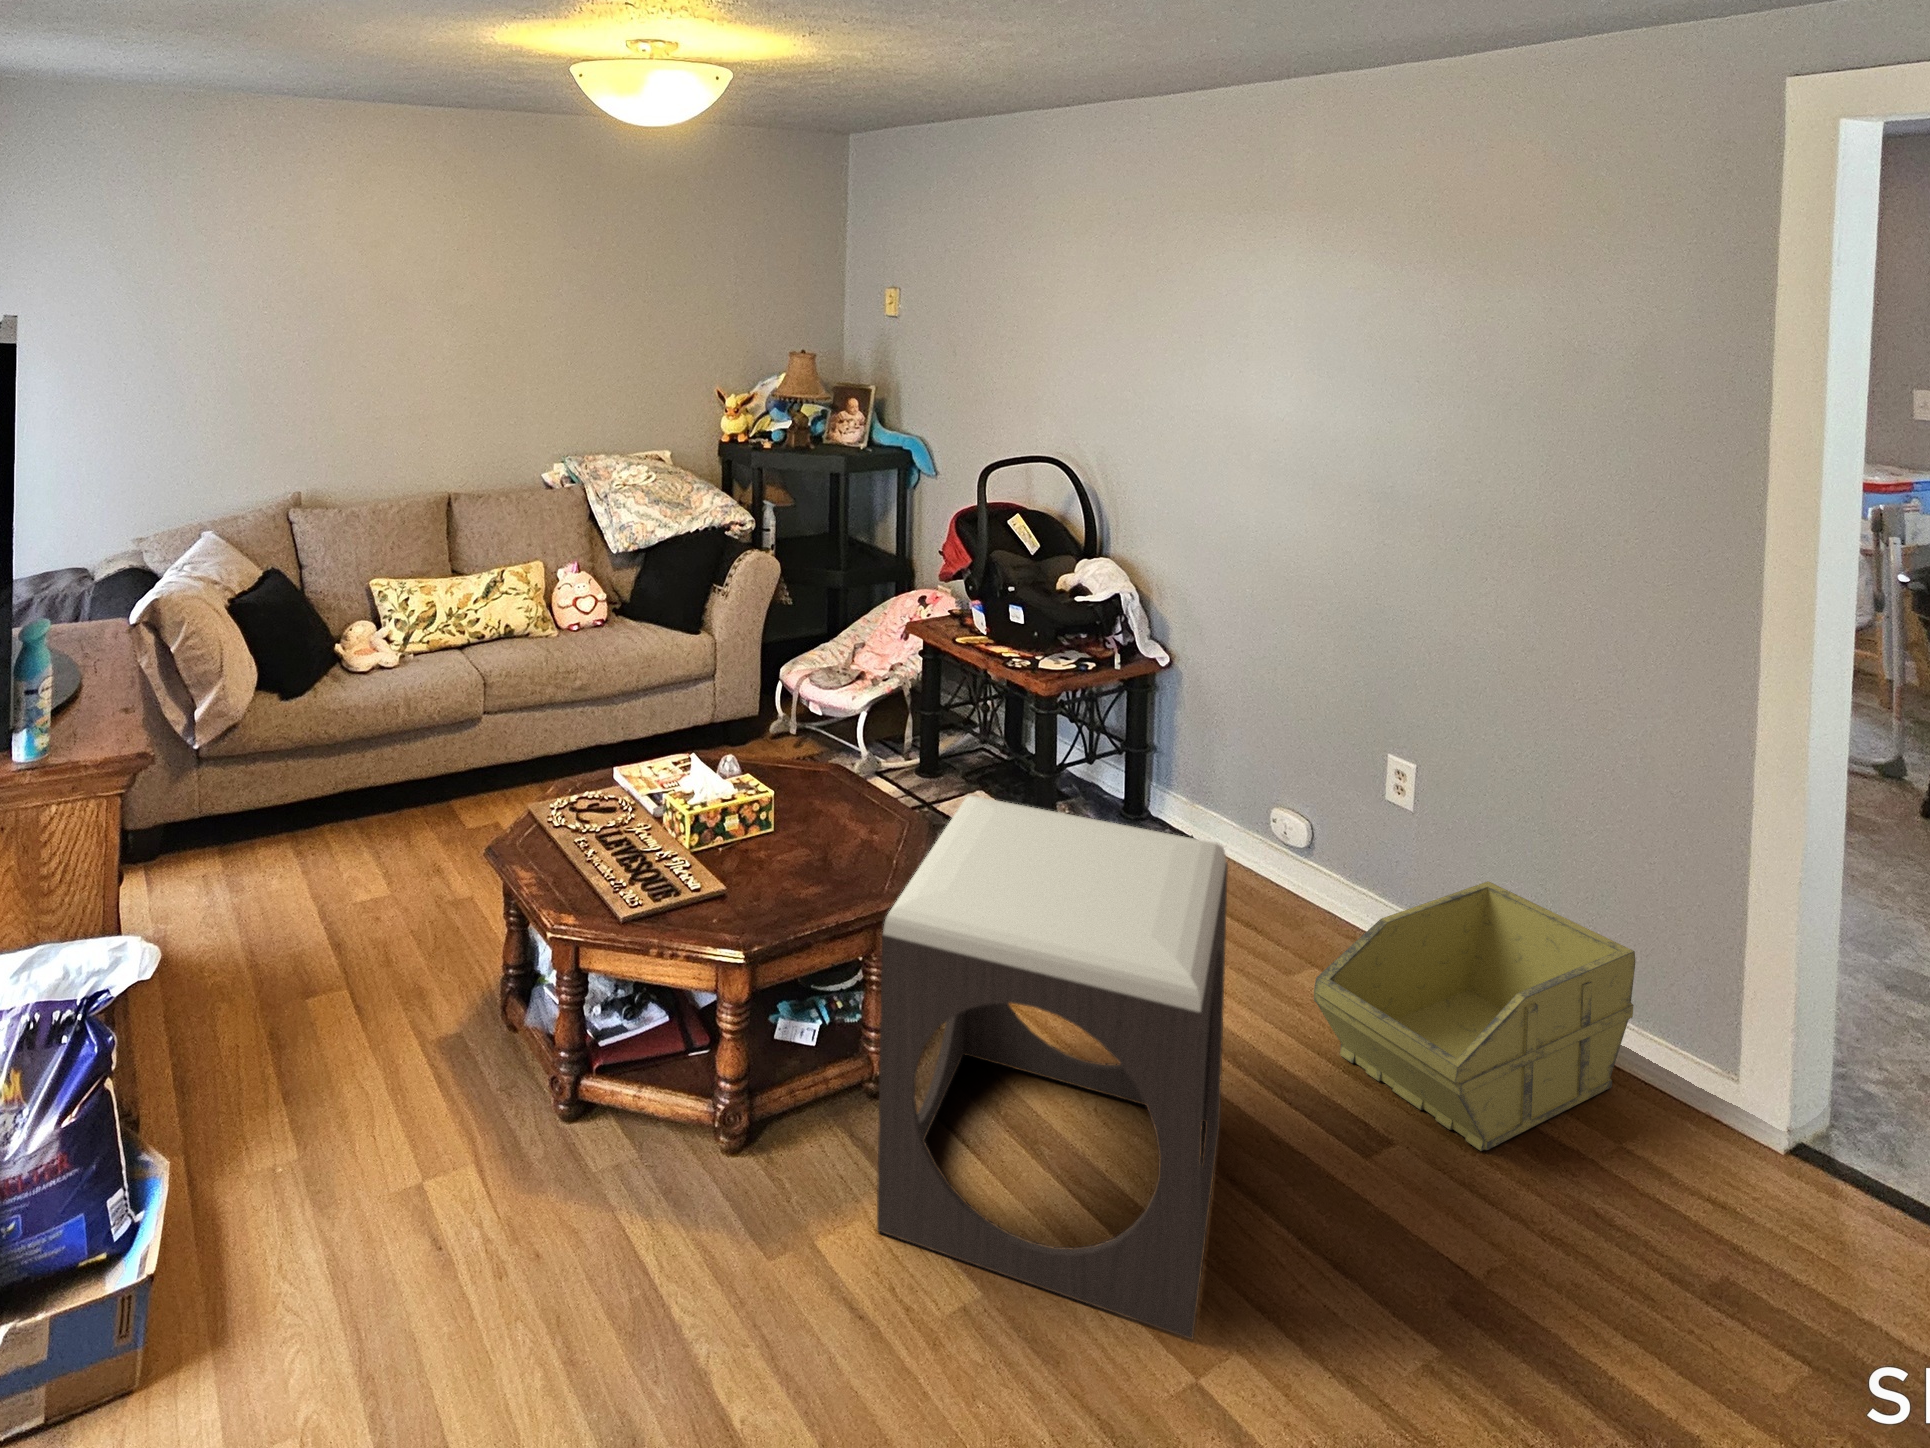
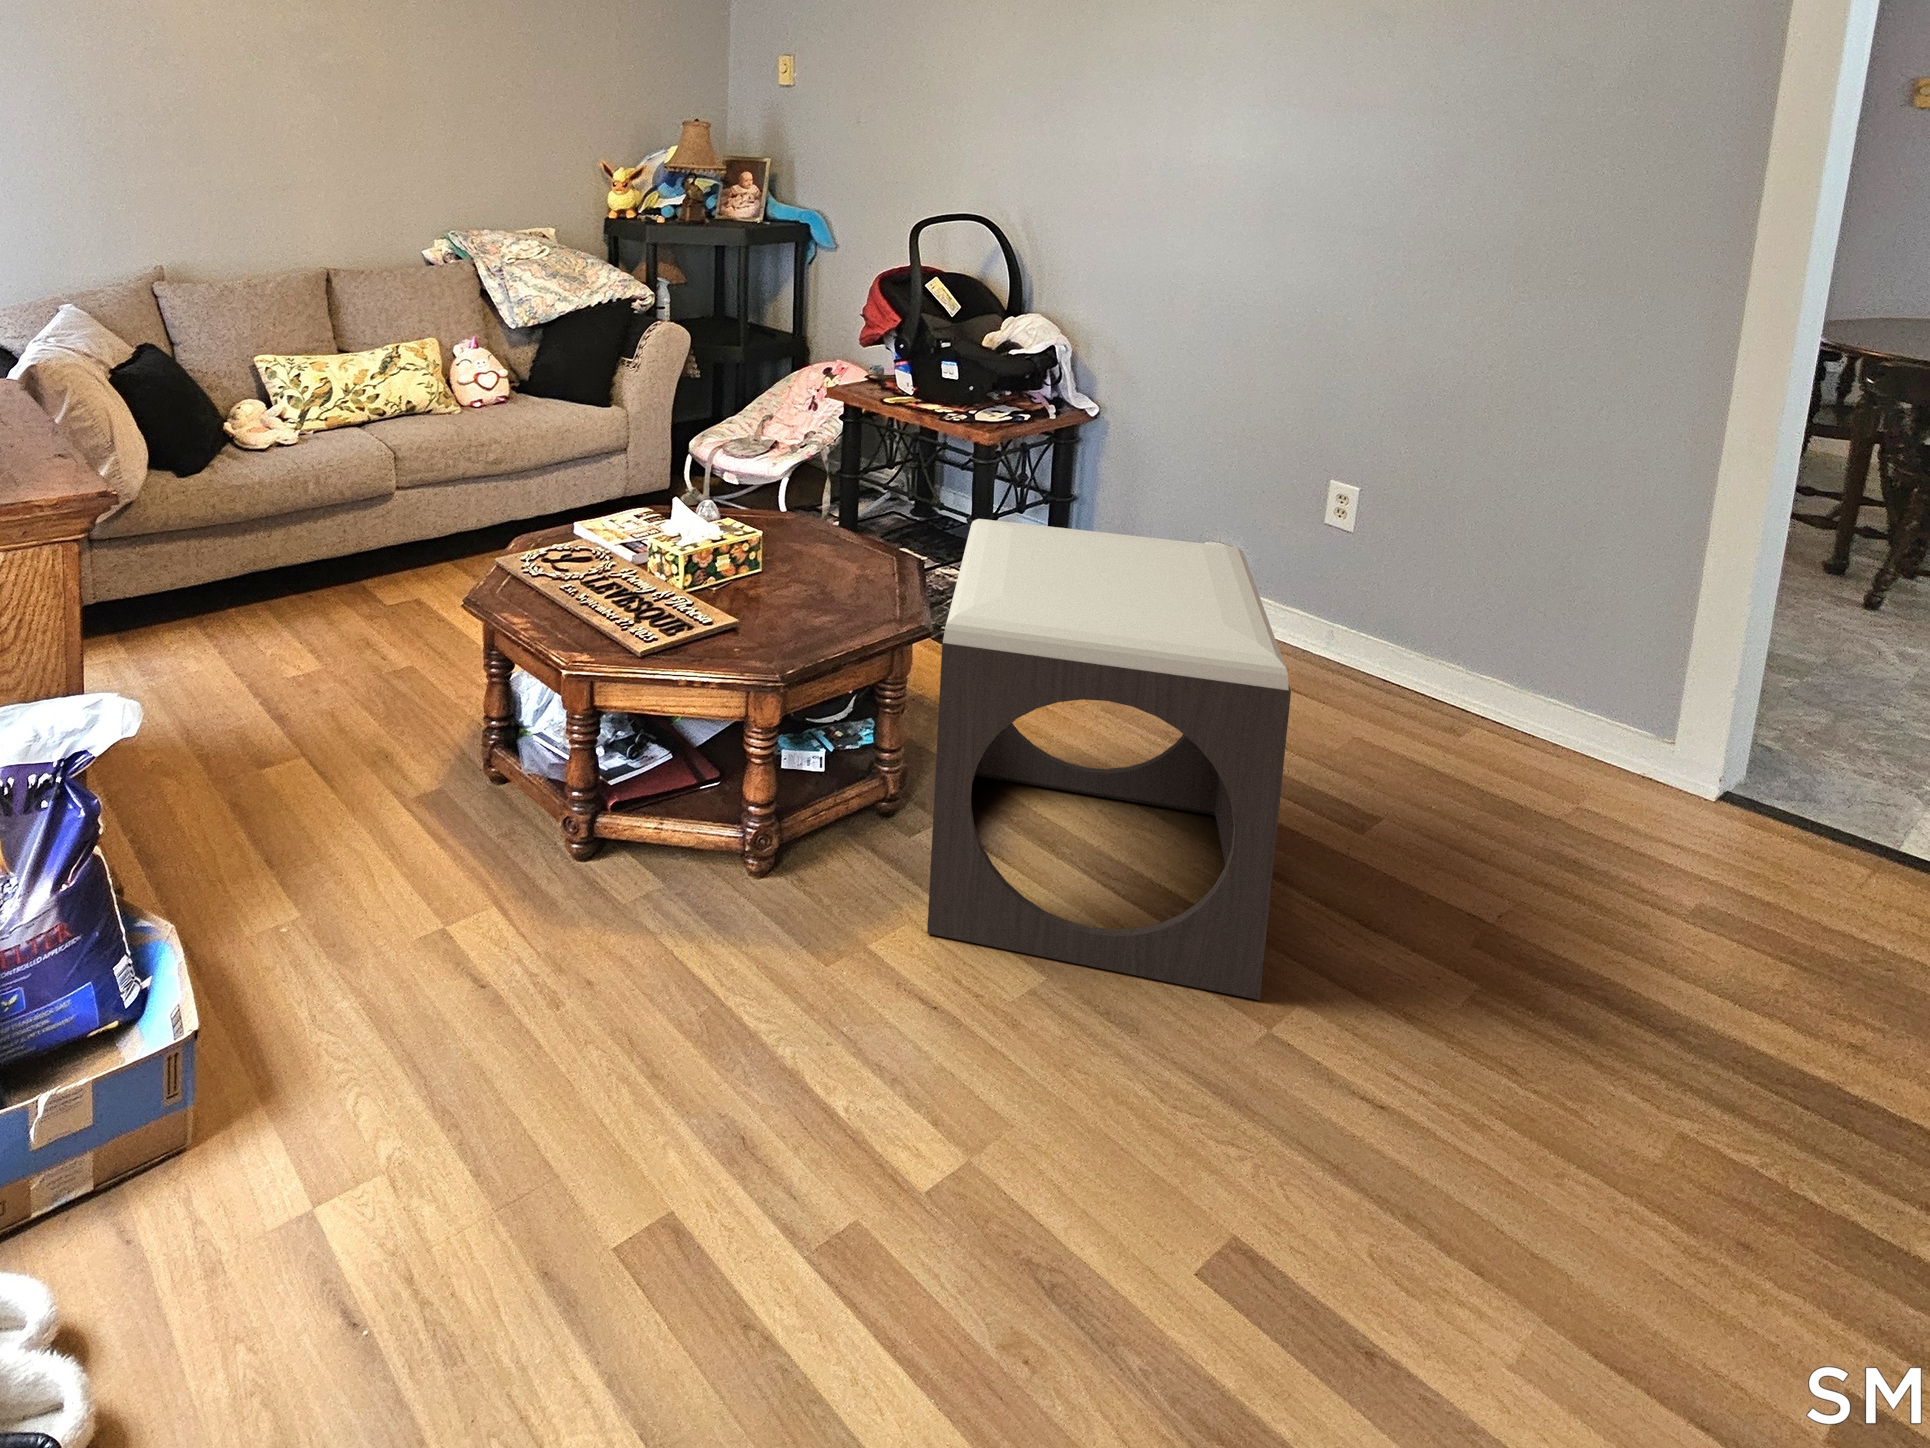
storage bin: present [1314,881,1636,1151] -> none [1294,587,1583,819]

